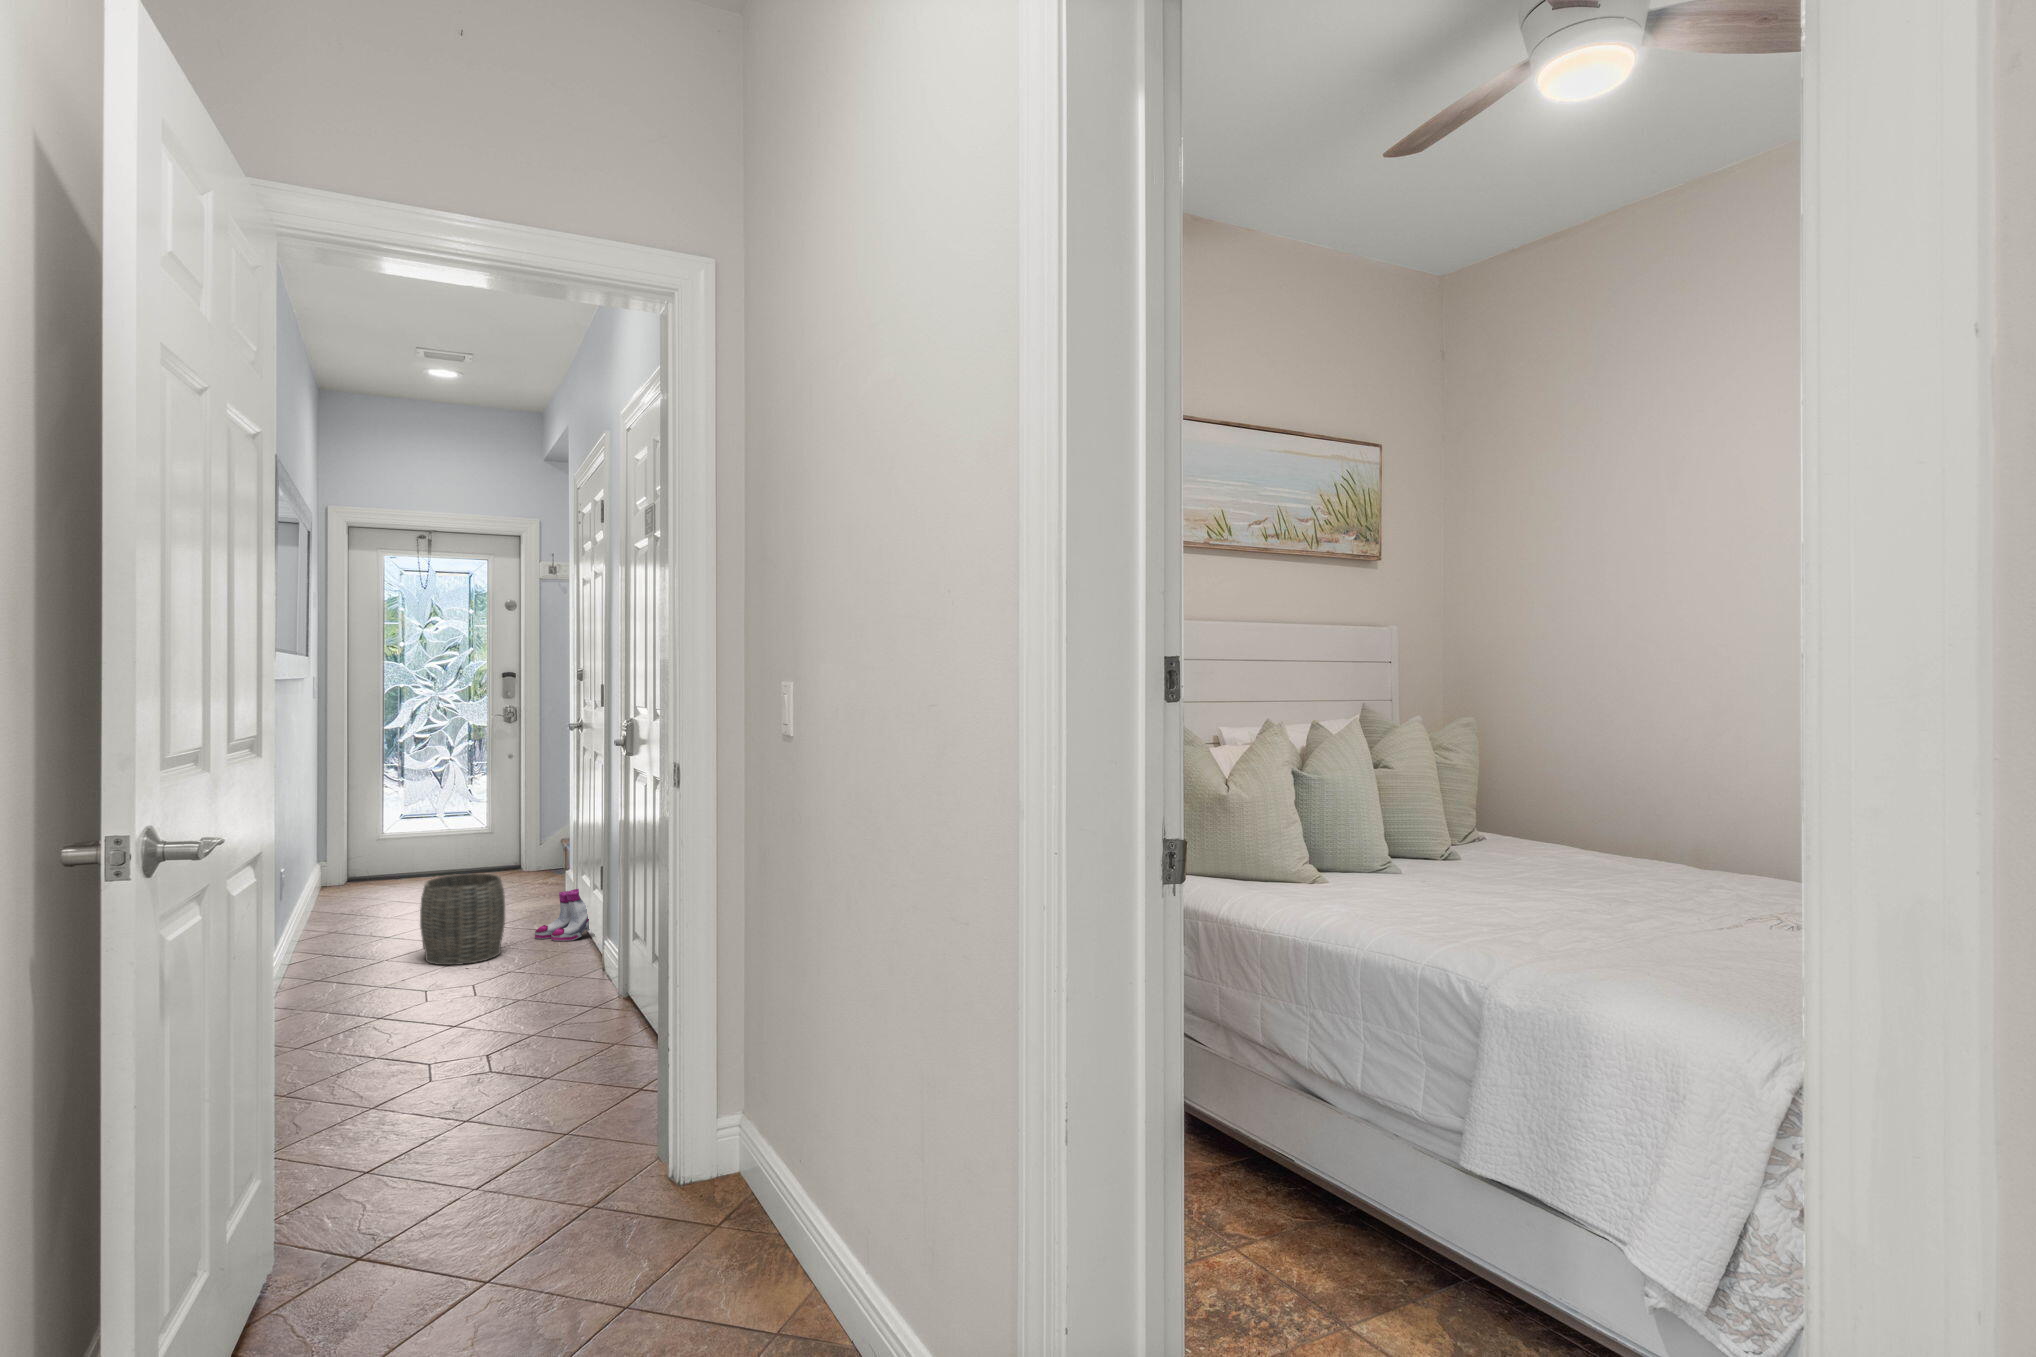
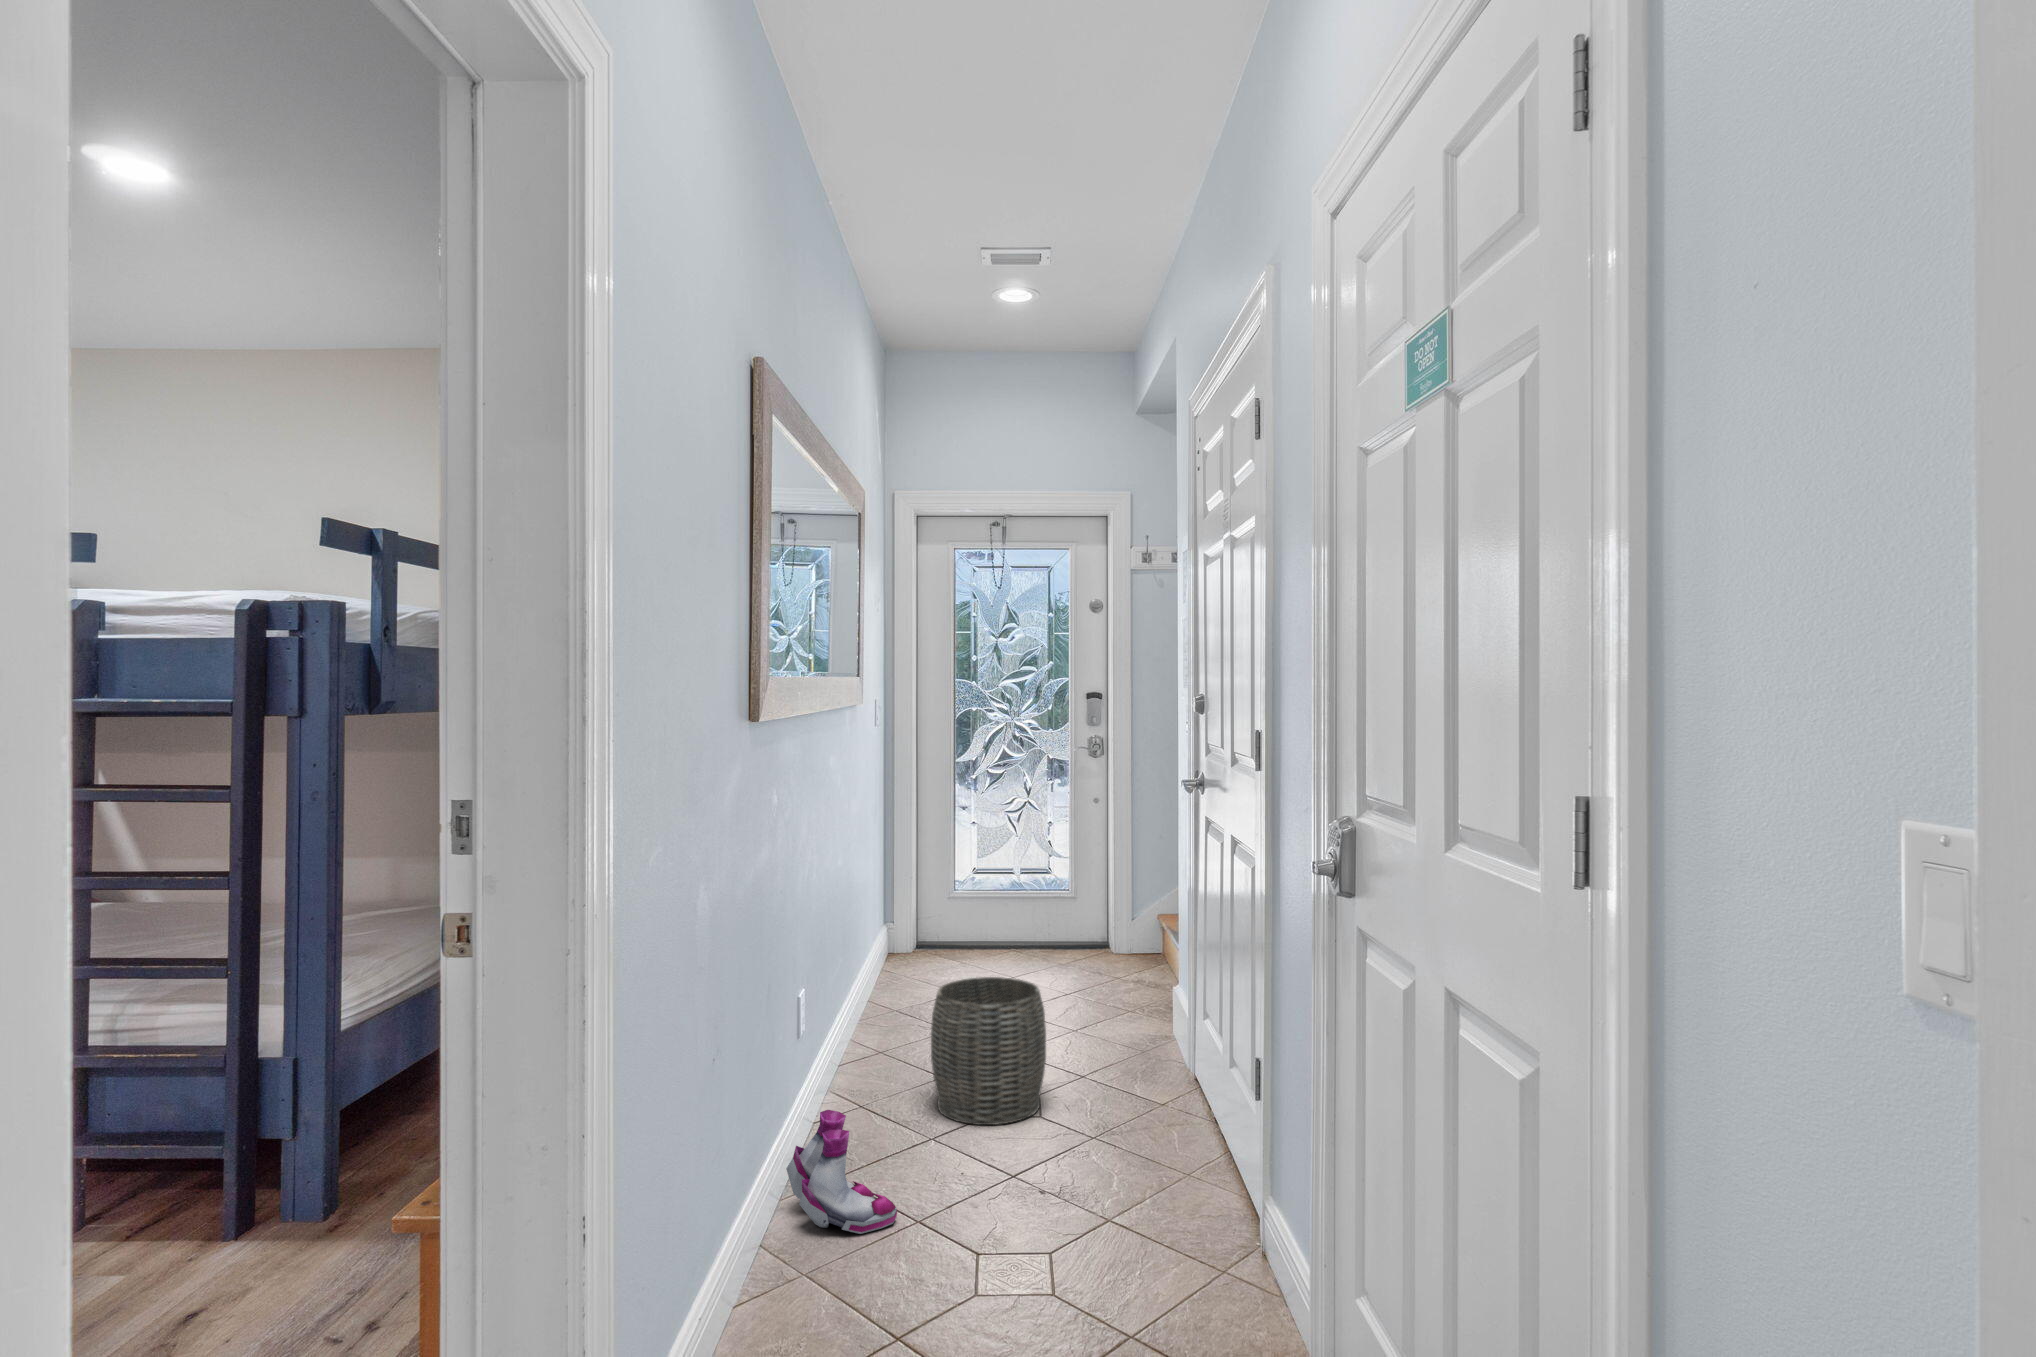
boots: present [535,889,590,941] -> present [786,1110,897,1234]

